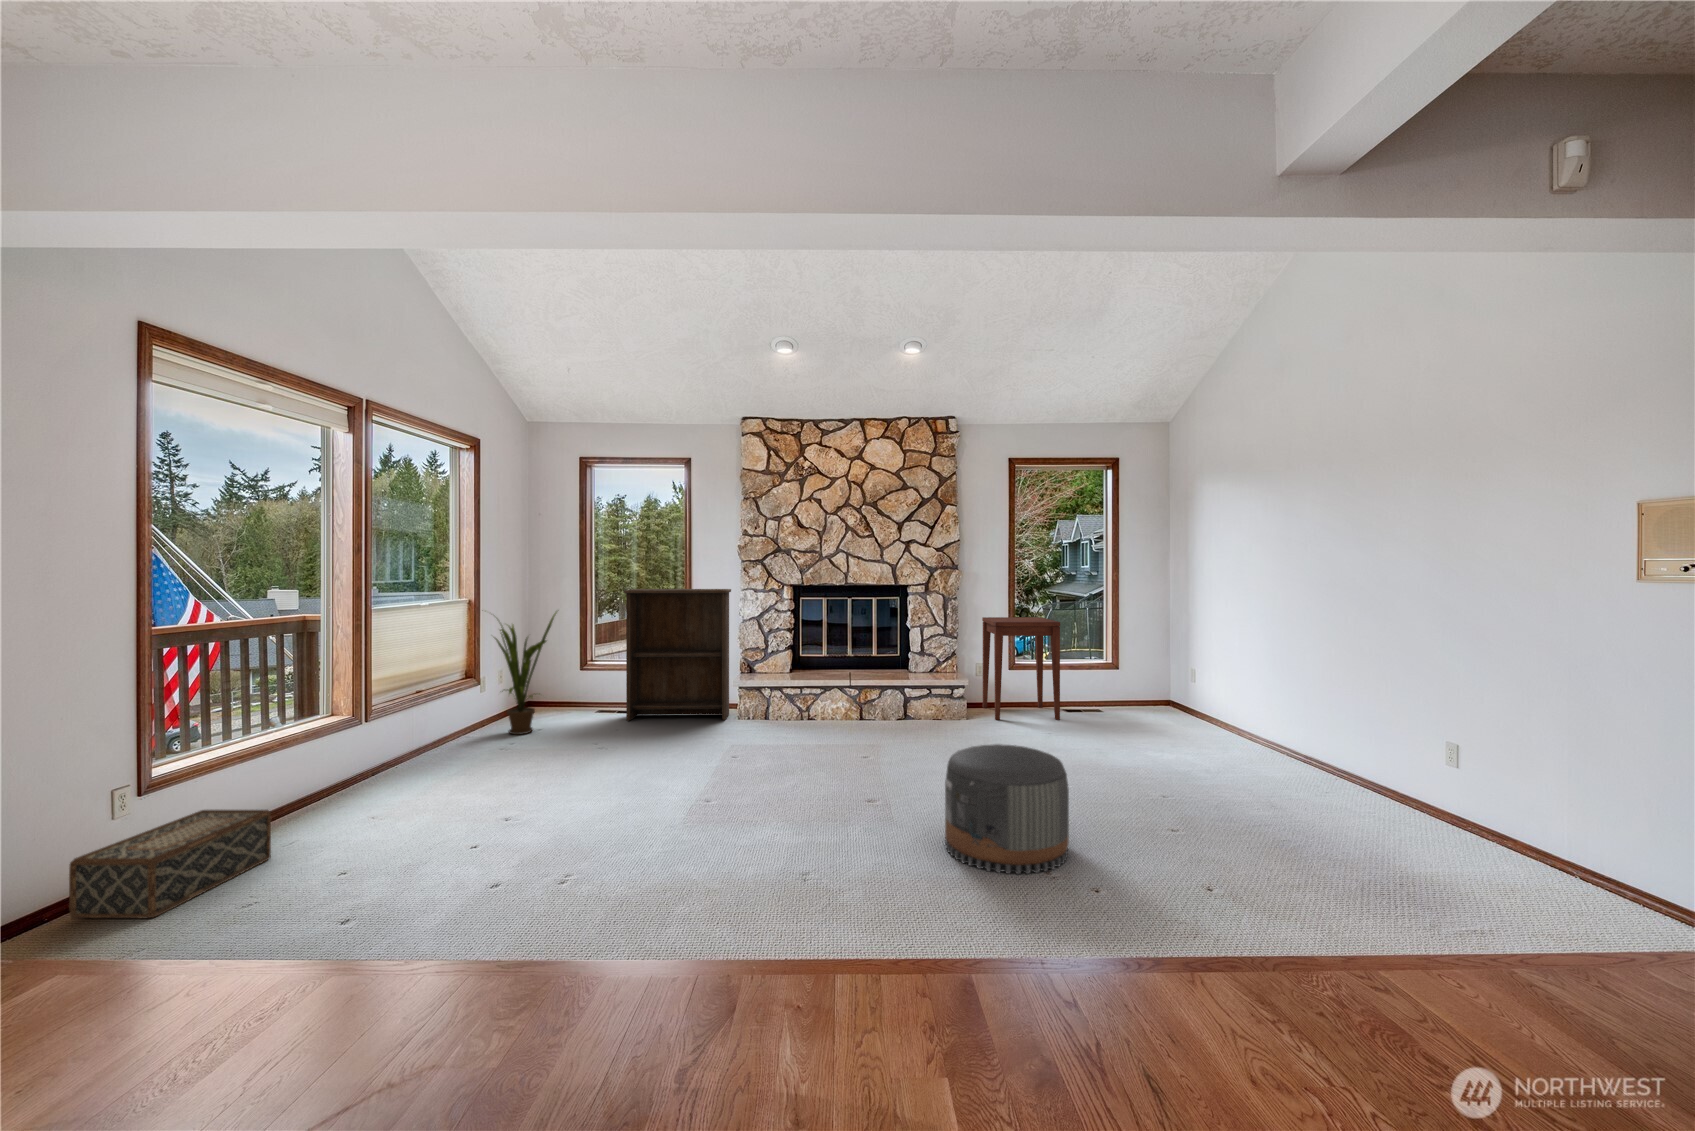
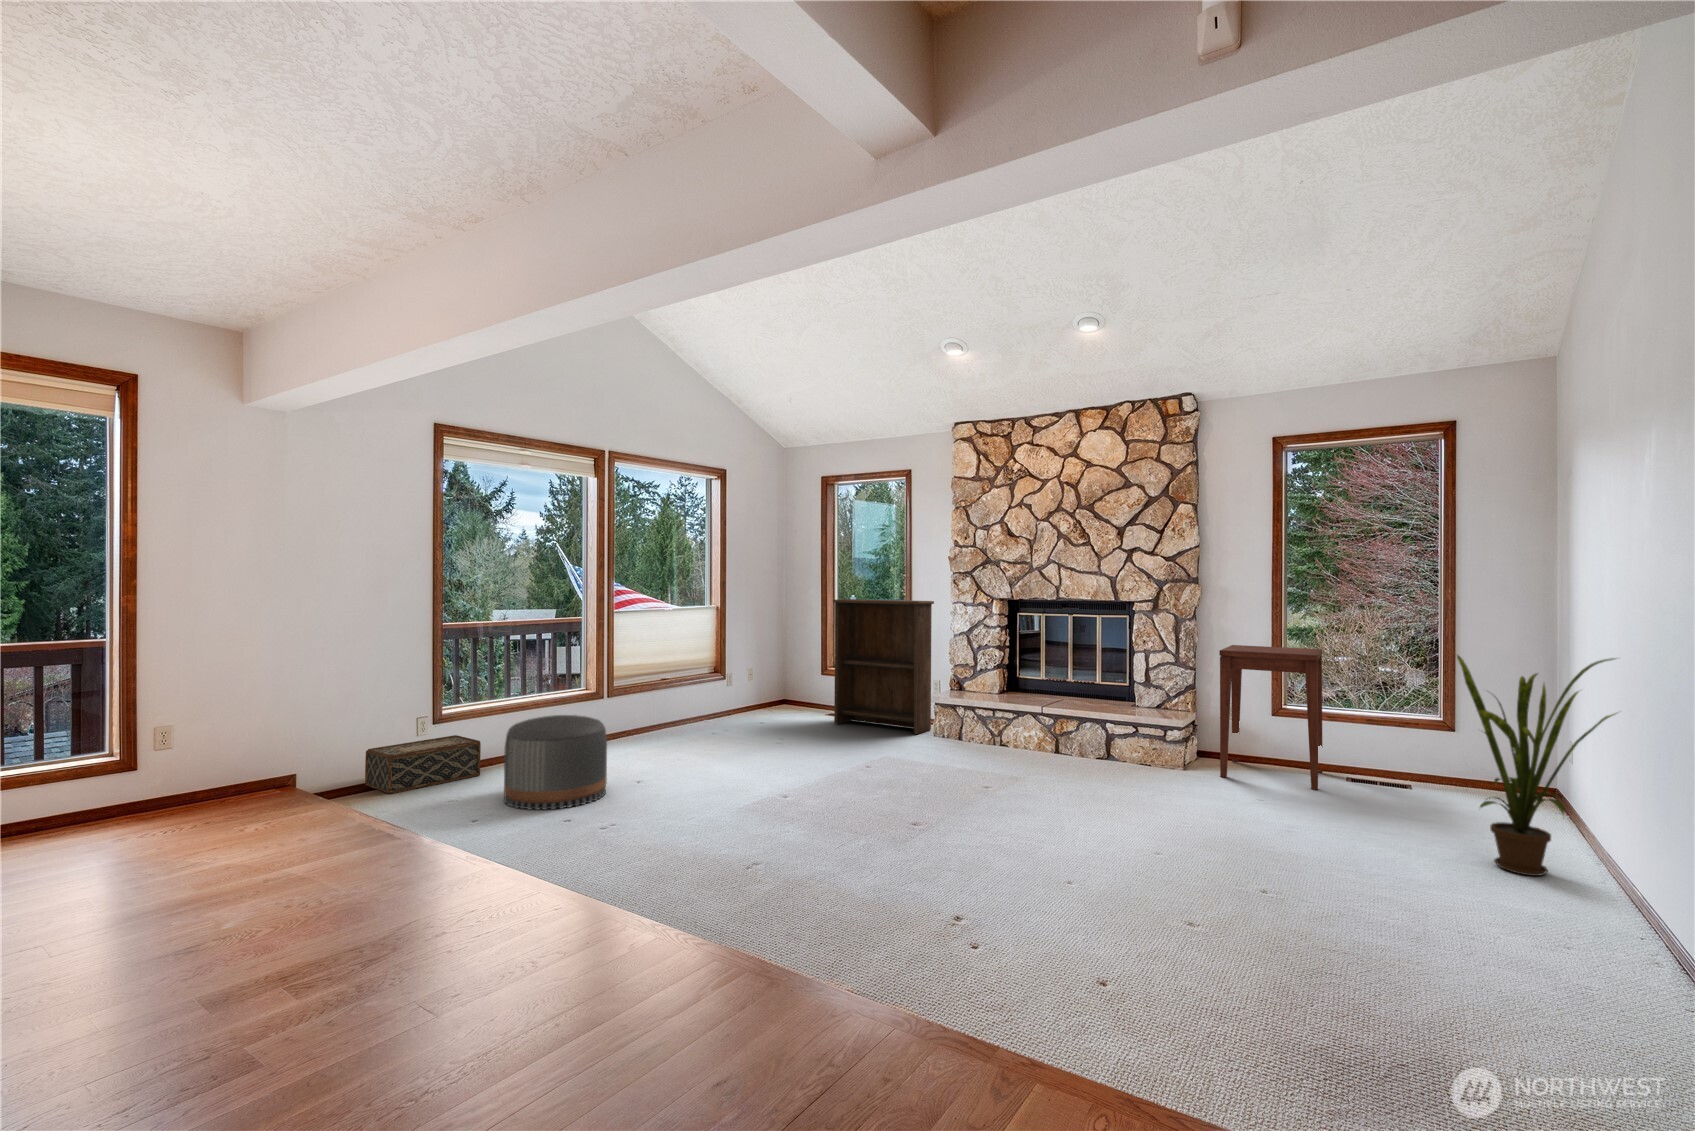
house plant: present [494,612,557,735] -> present [1457,655,1615,876]
pouf: present [945,744,1069,874] -> present [504,715,607,810]

